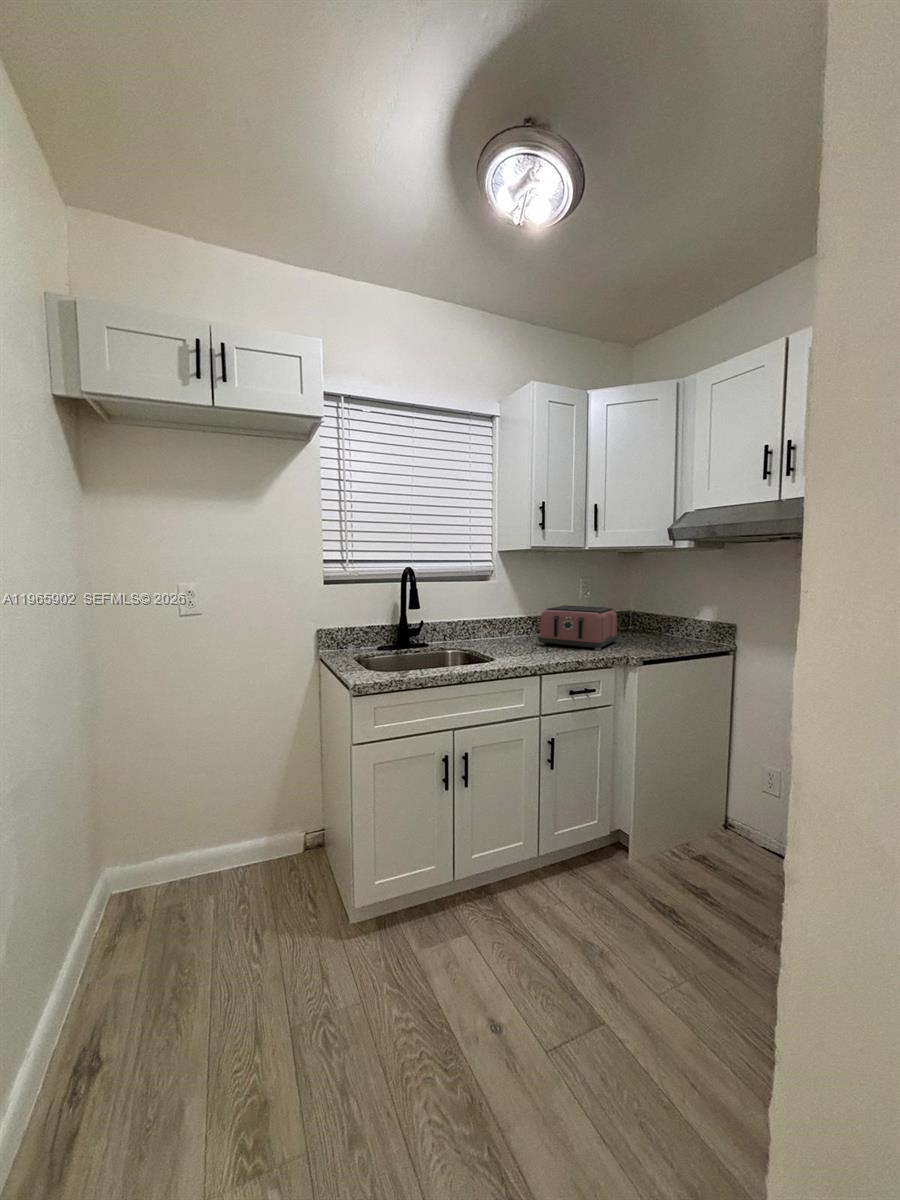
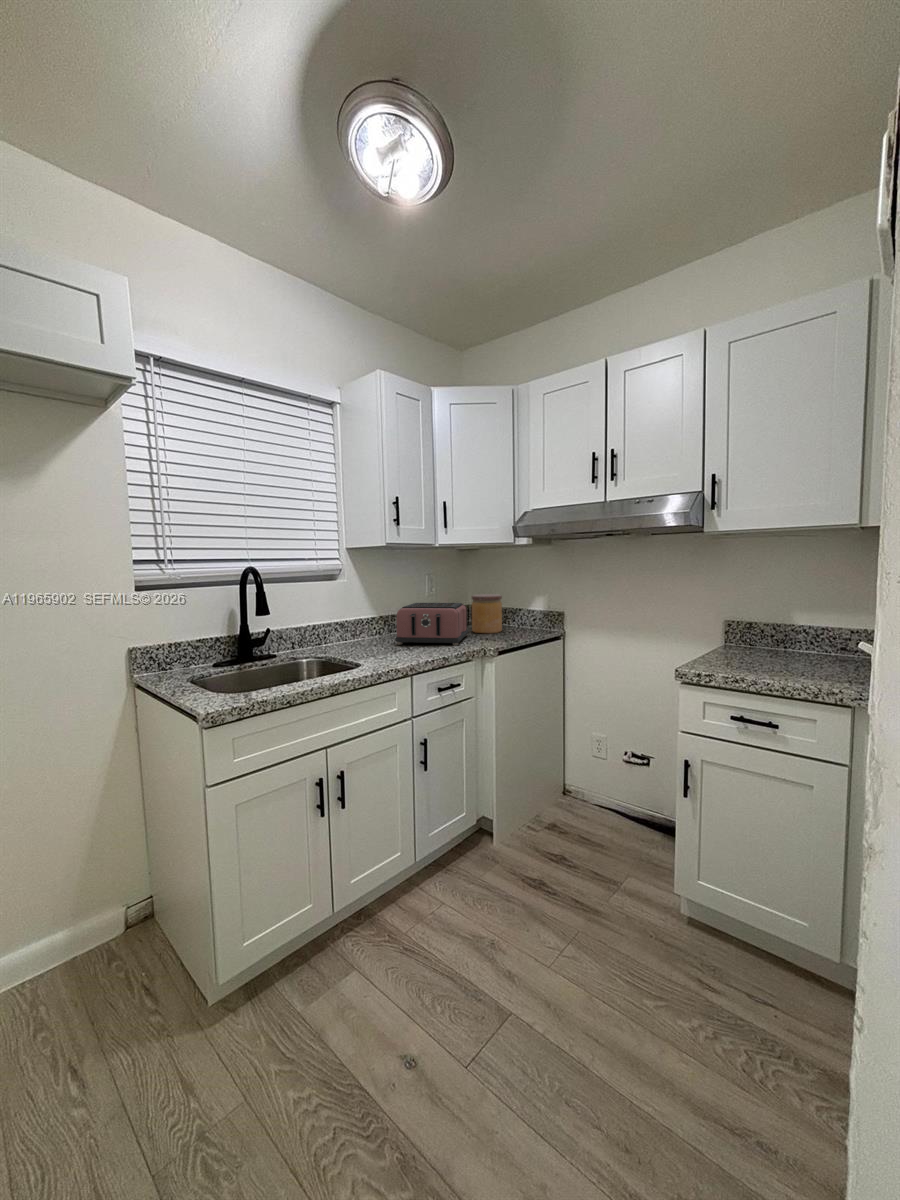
jar: none [625,600,660,641] -> present [472,594,502,633]

